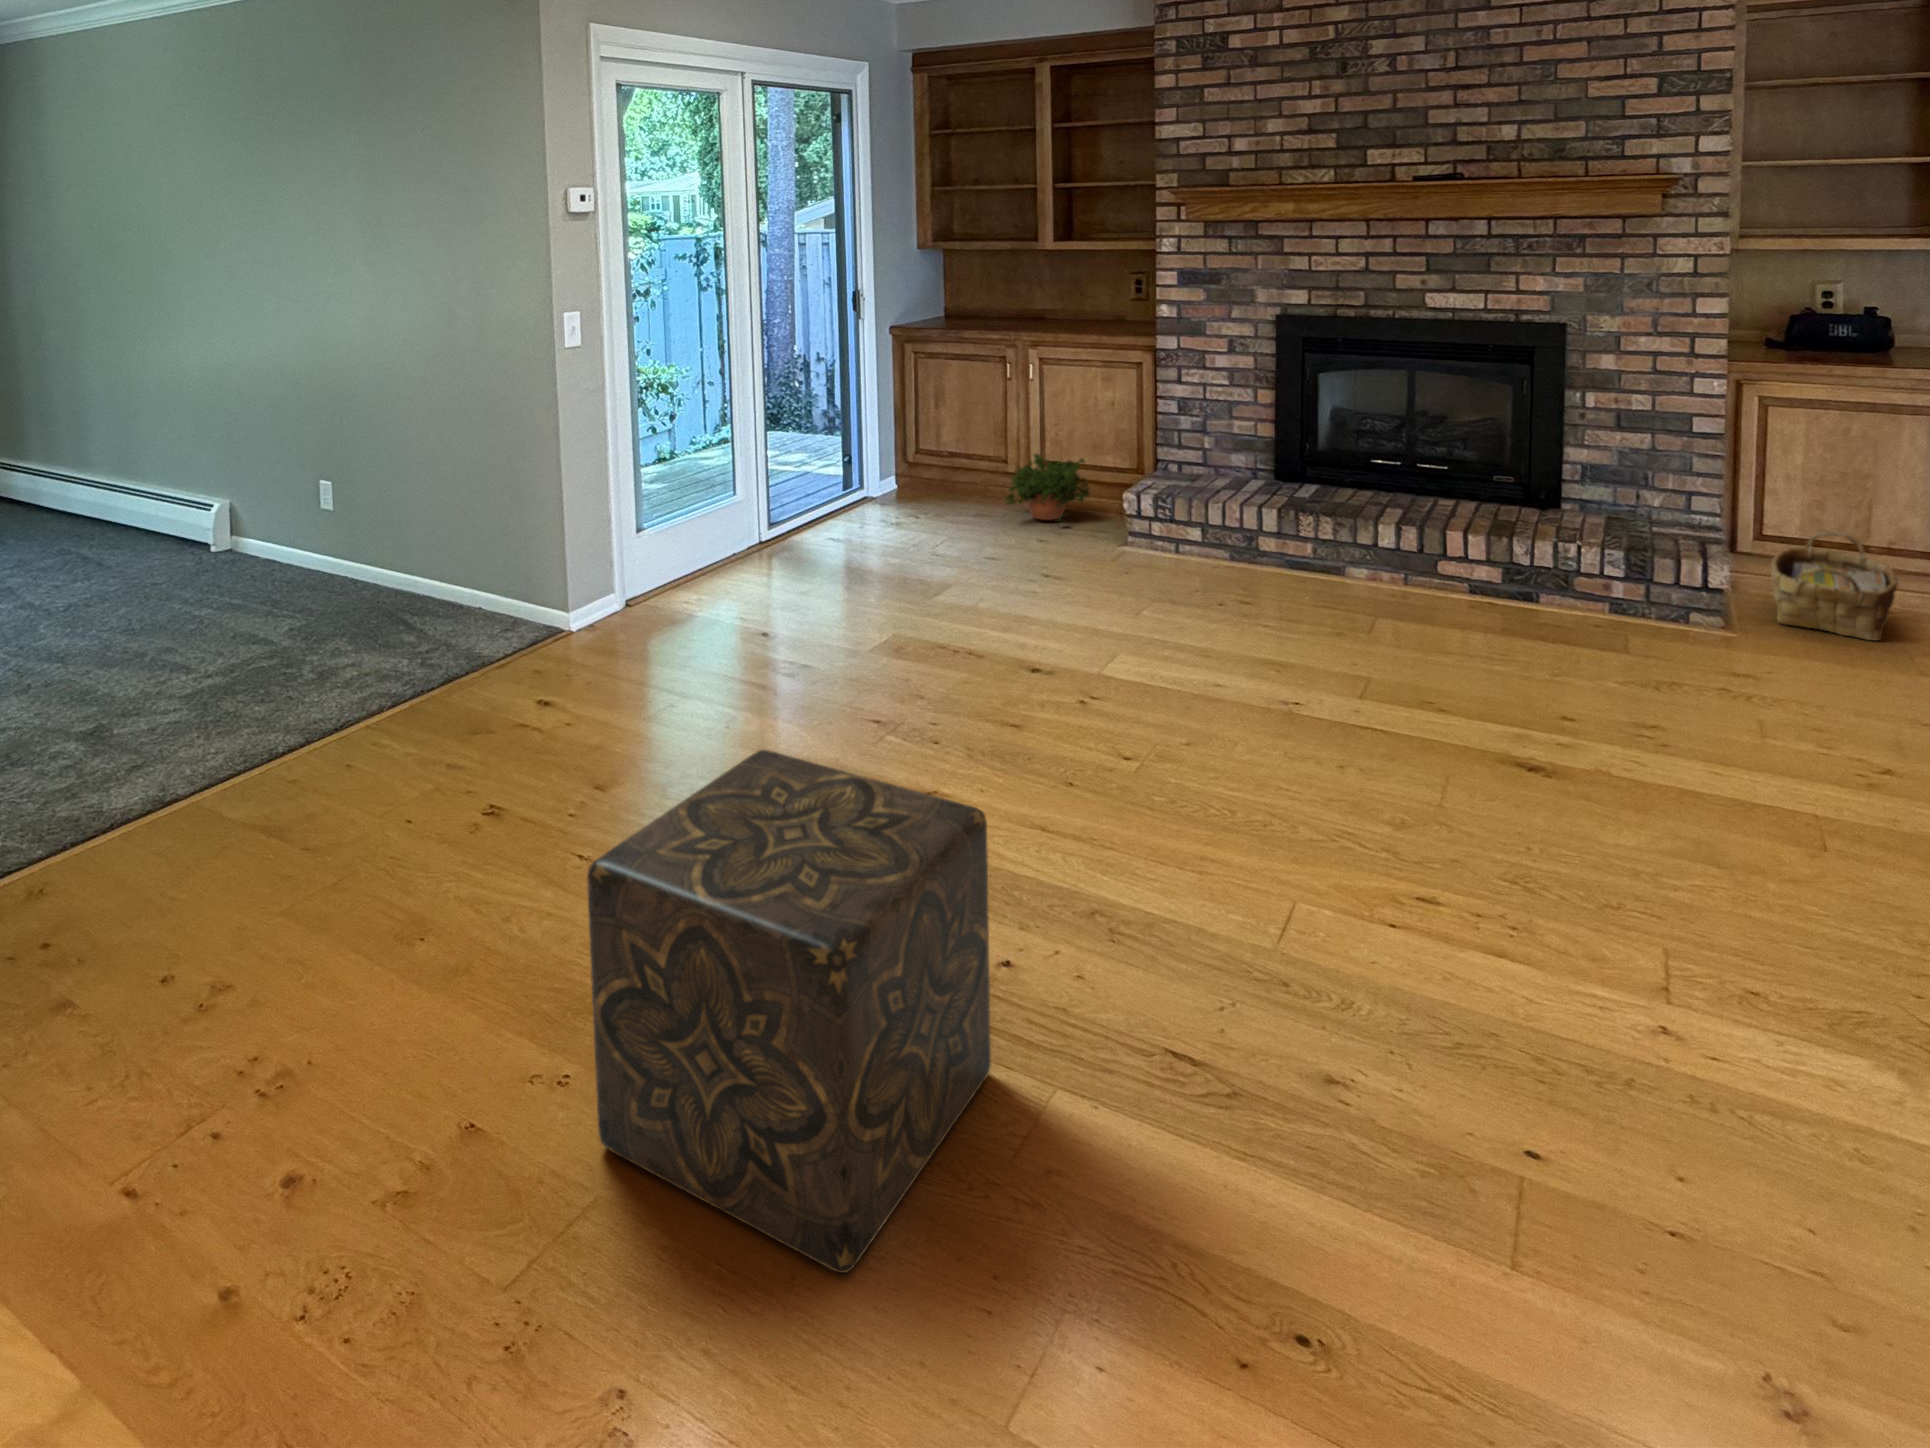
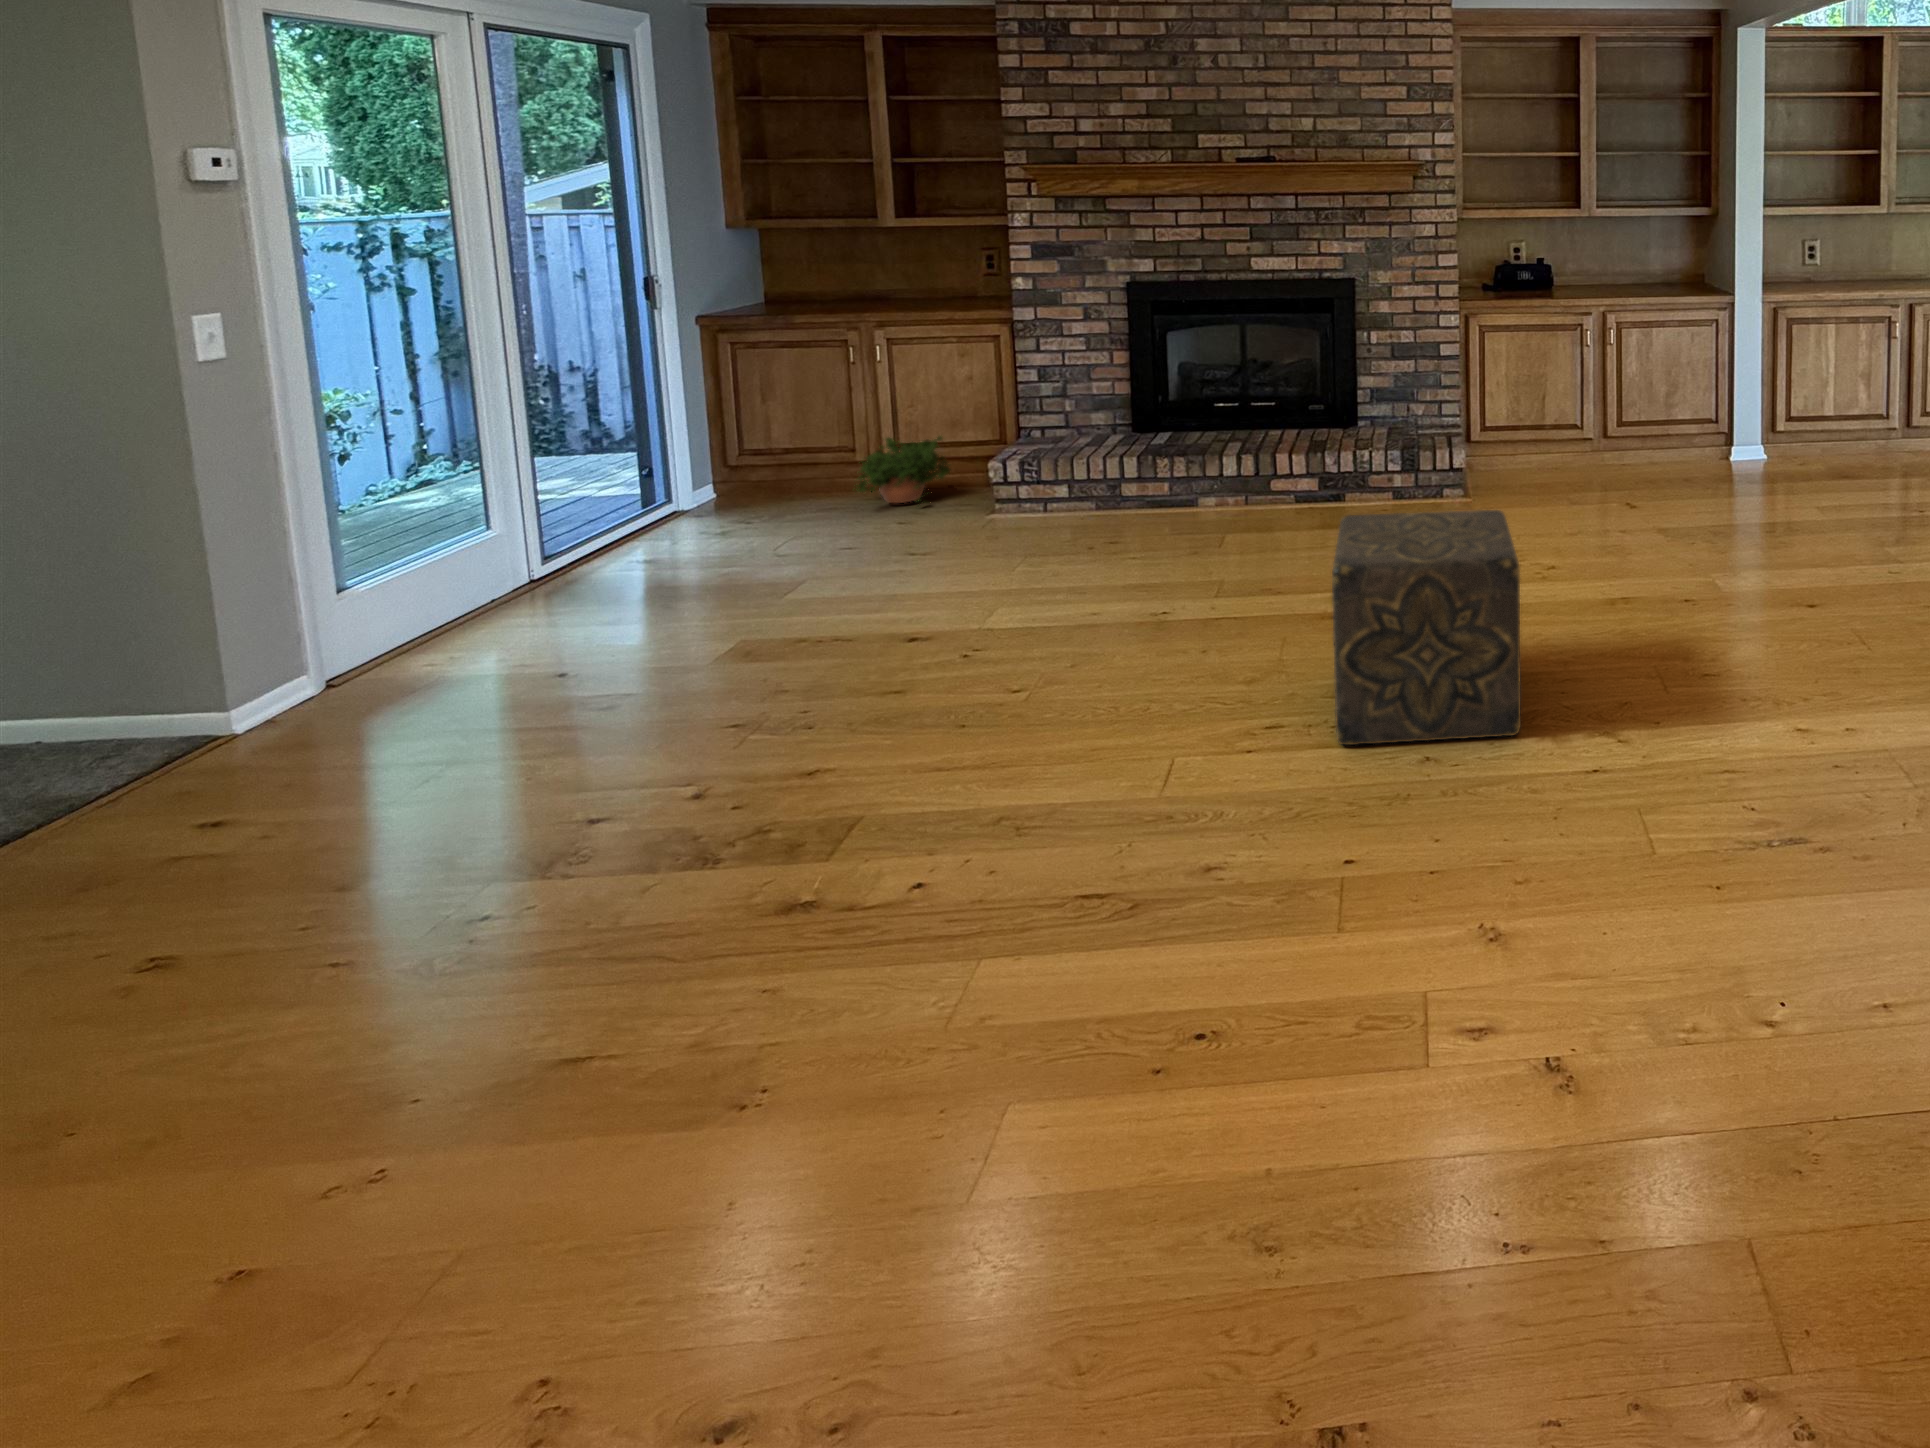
woven basket: present [1771,531,1898,640] -> none [1492,417,1561,489]
ottoman: present [587,750,991,1273] -> present [1332,510,1521,745]

